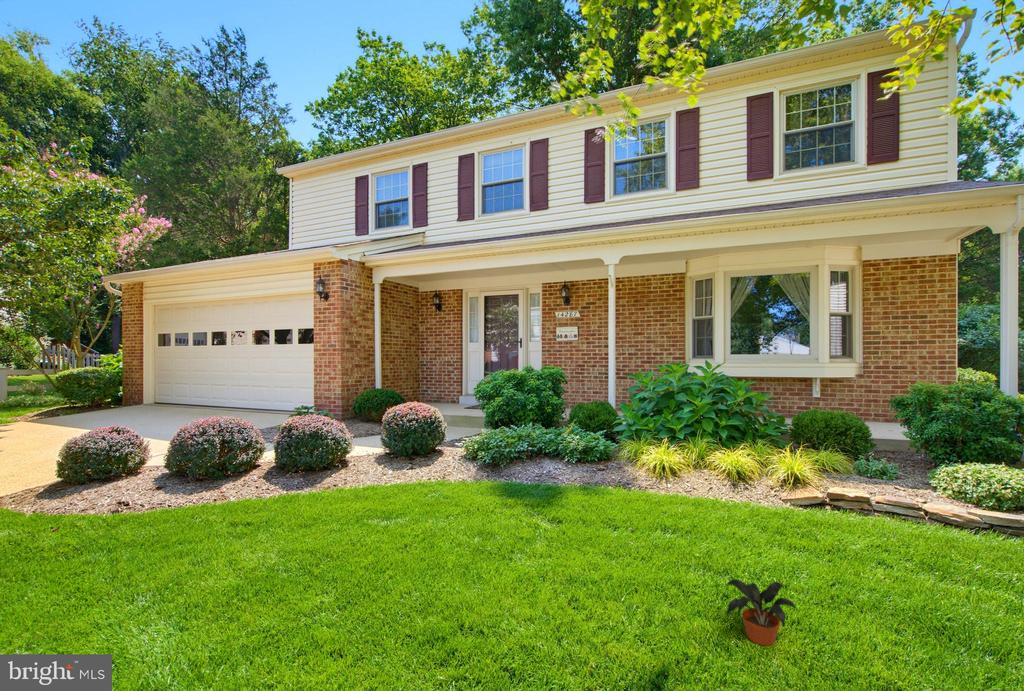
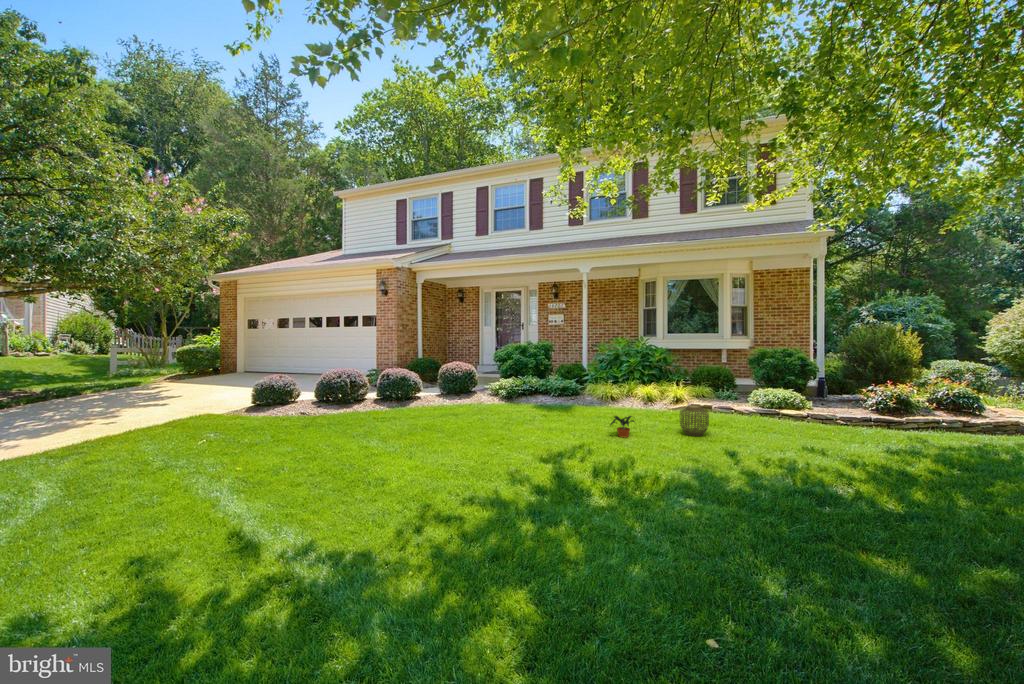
woven basket: none [895,552,989,643] -> present [680,405,709,436]

